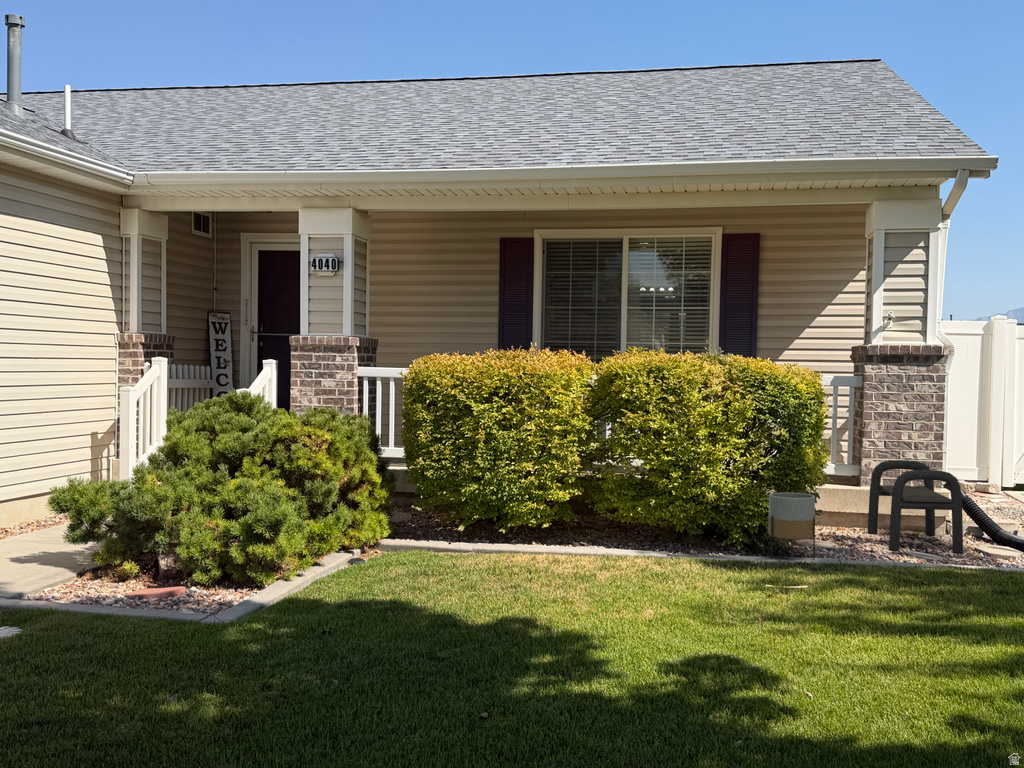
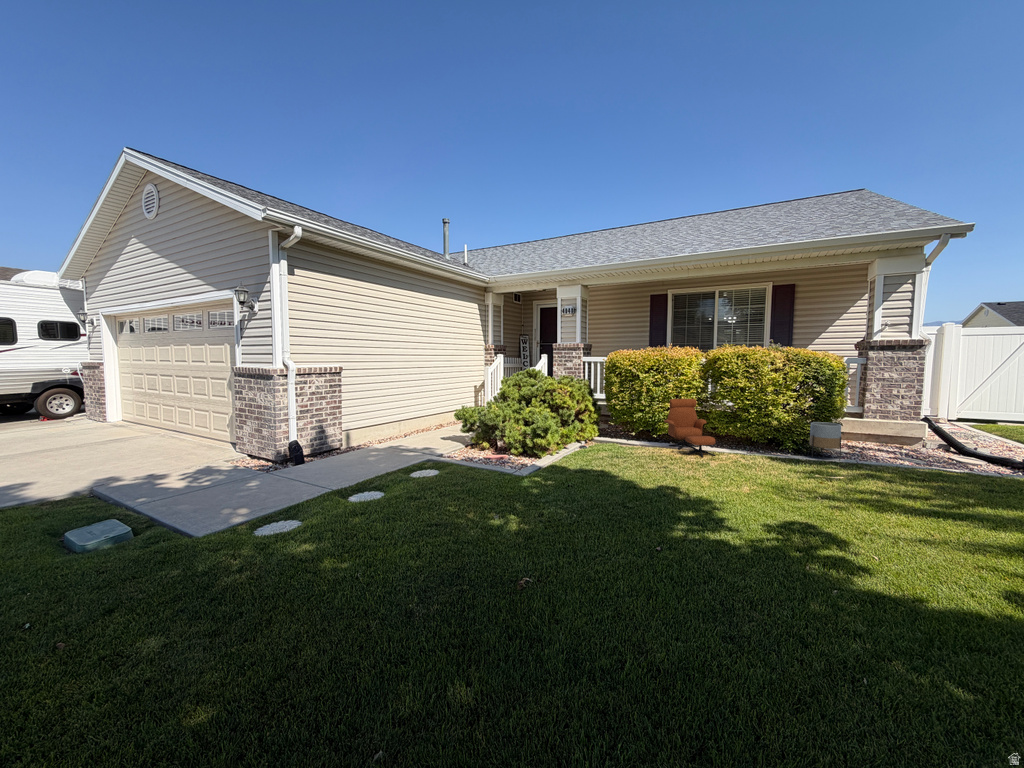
lounge chair: none [517,454,610,567] -> present [664,399,716,457]
bench: present [868,460,963,553] -> none [868,405,942,461]

